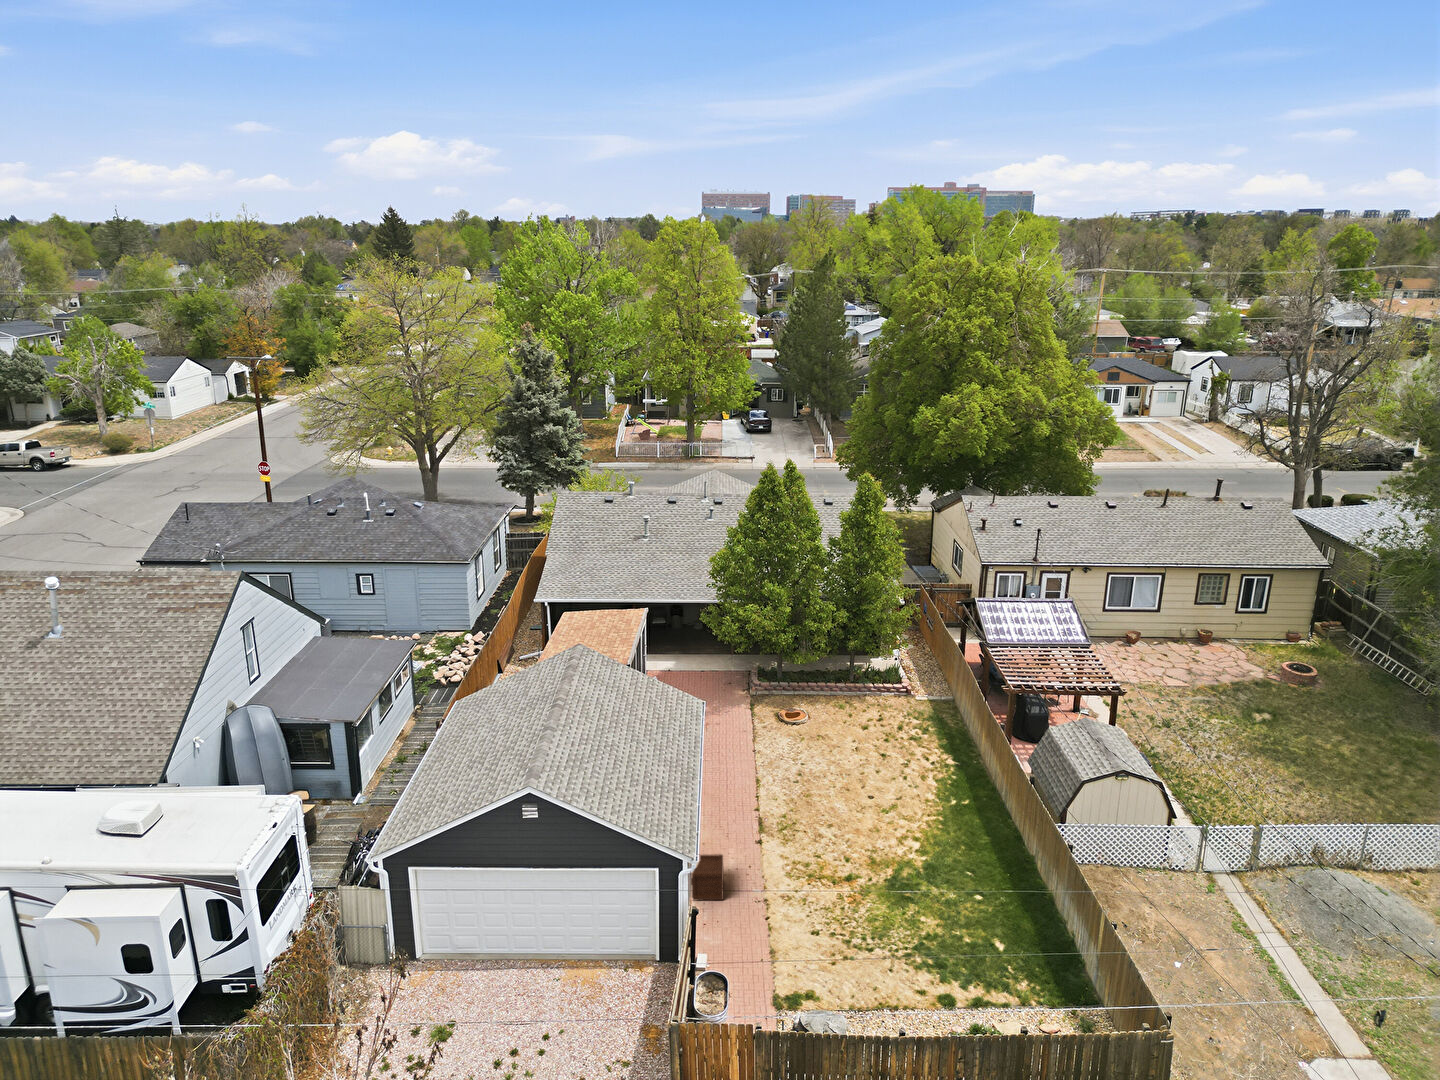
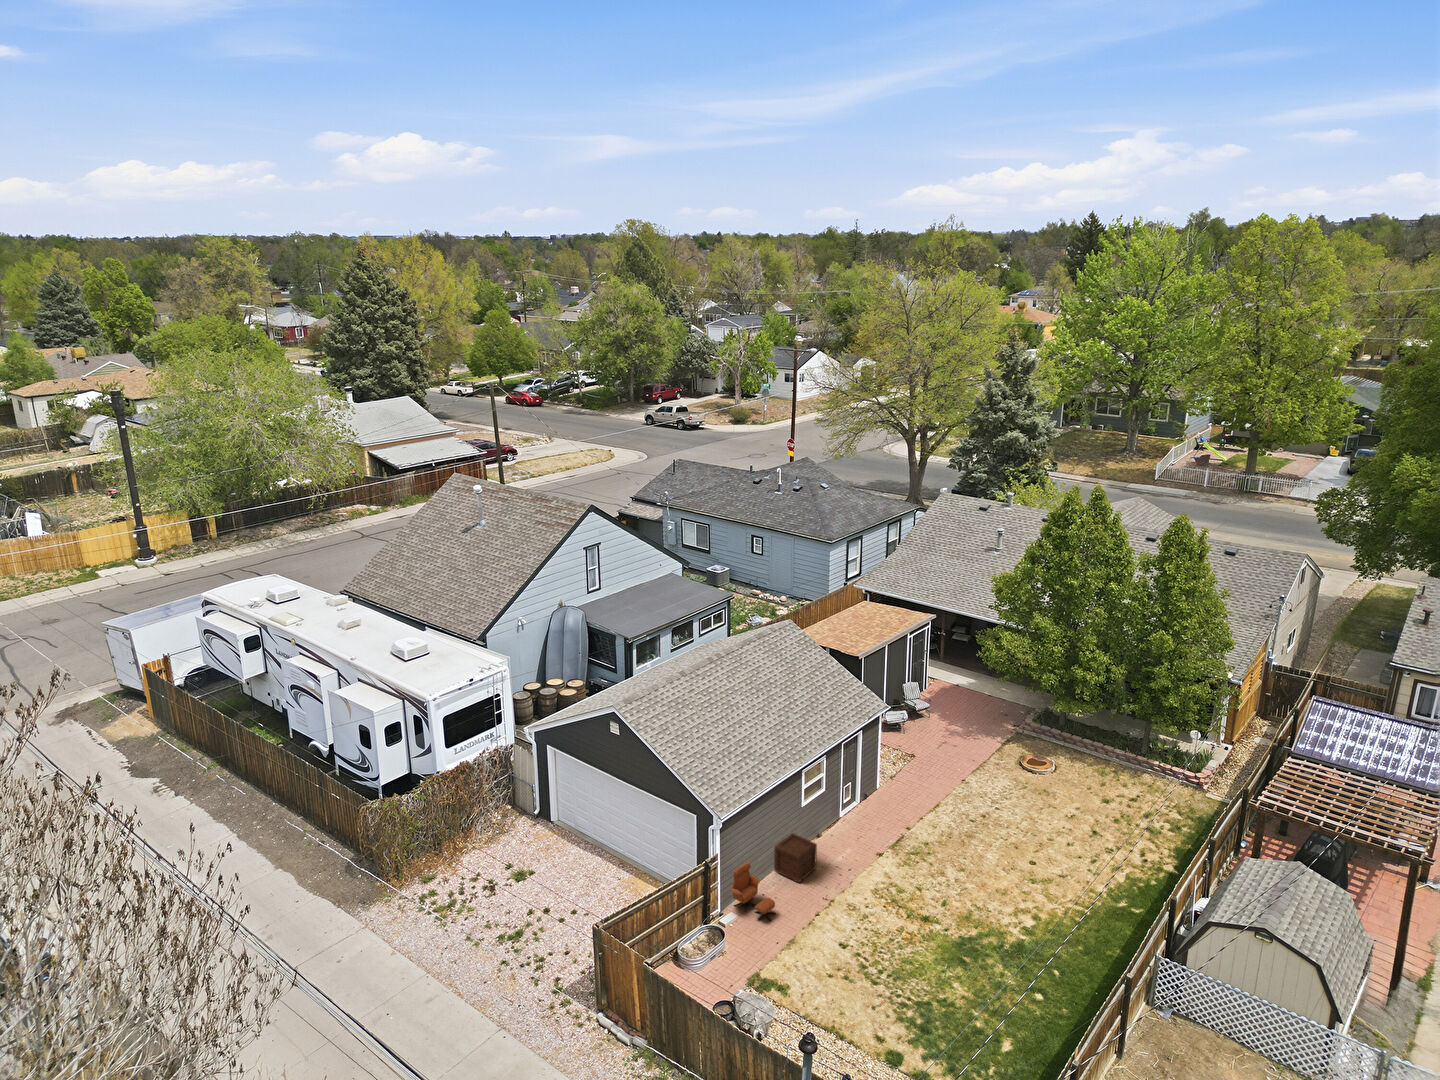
lounge chair: none [686,897,737,950] -> present [731,862,776,921]

